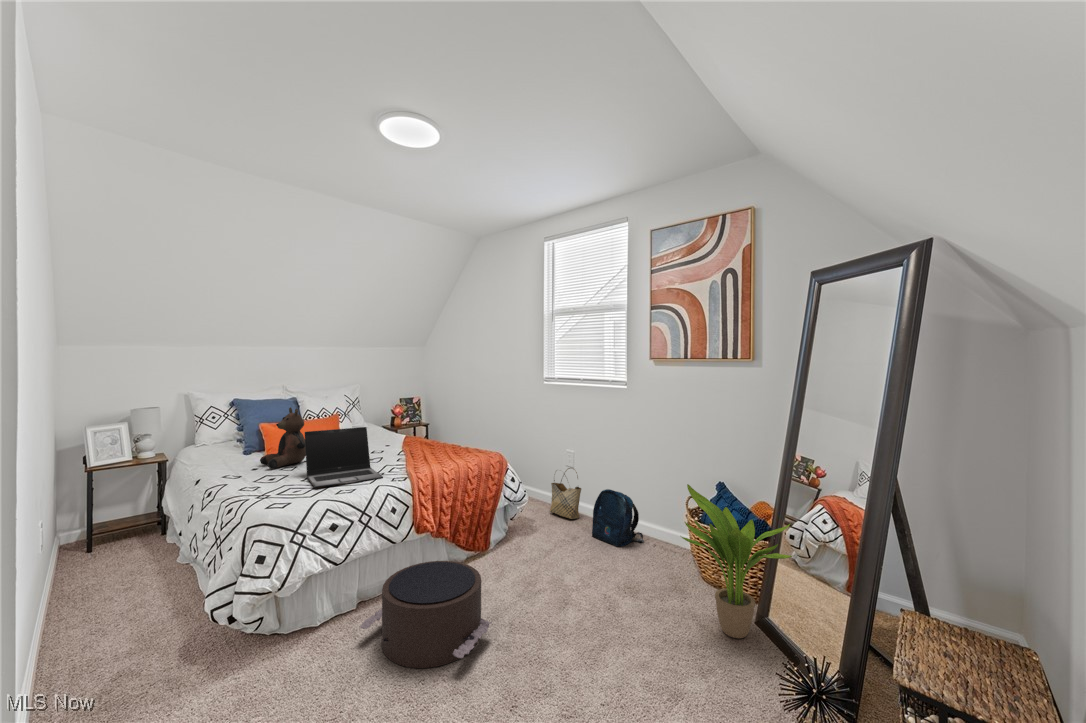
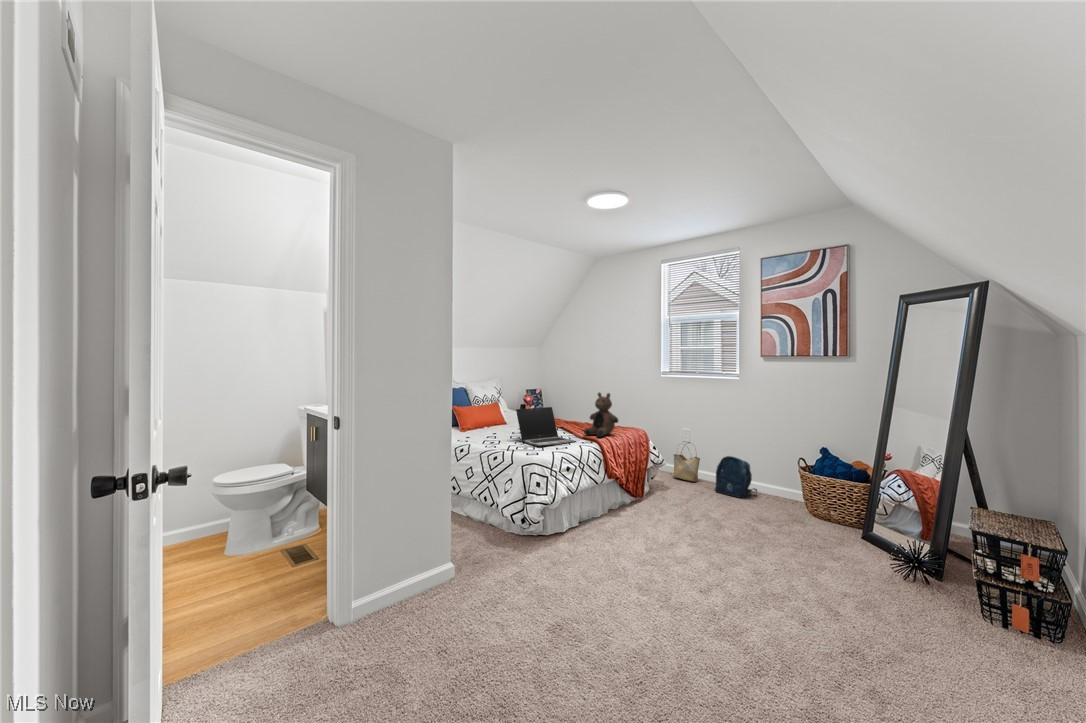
teddy bear: present [260,407,306,468] -> present [584,393,618,437]
potted plant: present [682,484,792,638] -> none [809,444,895,545]
pouf: present [359,561,492,668] -> none [598,495,683,553]

